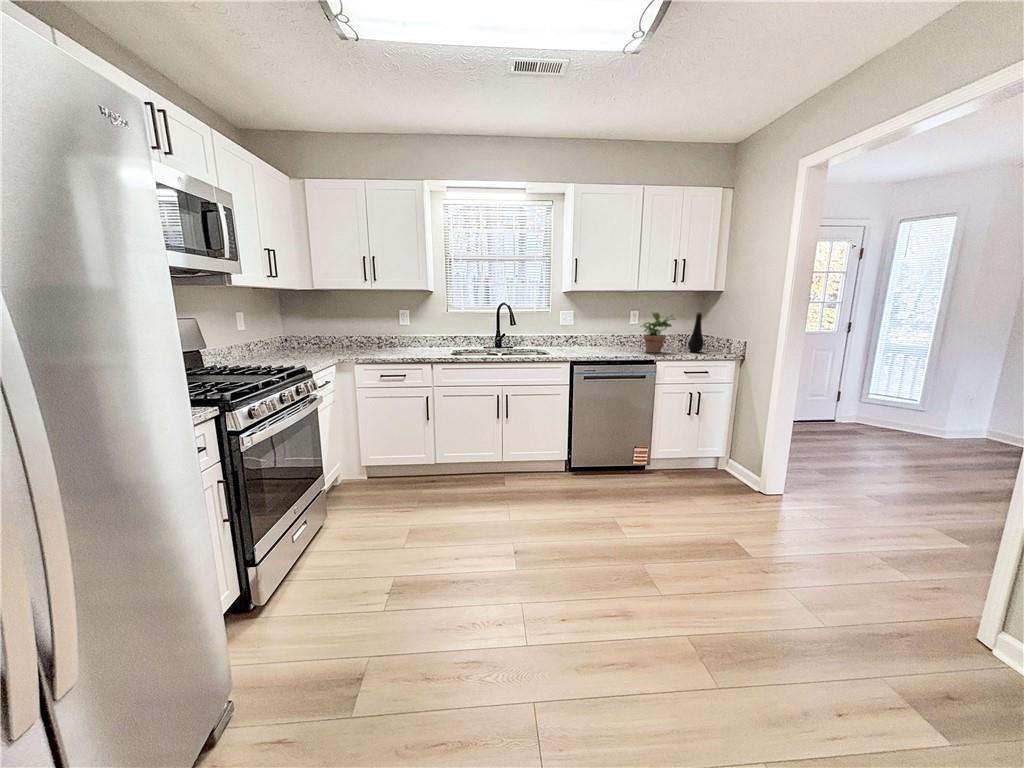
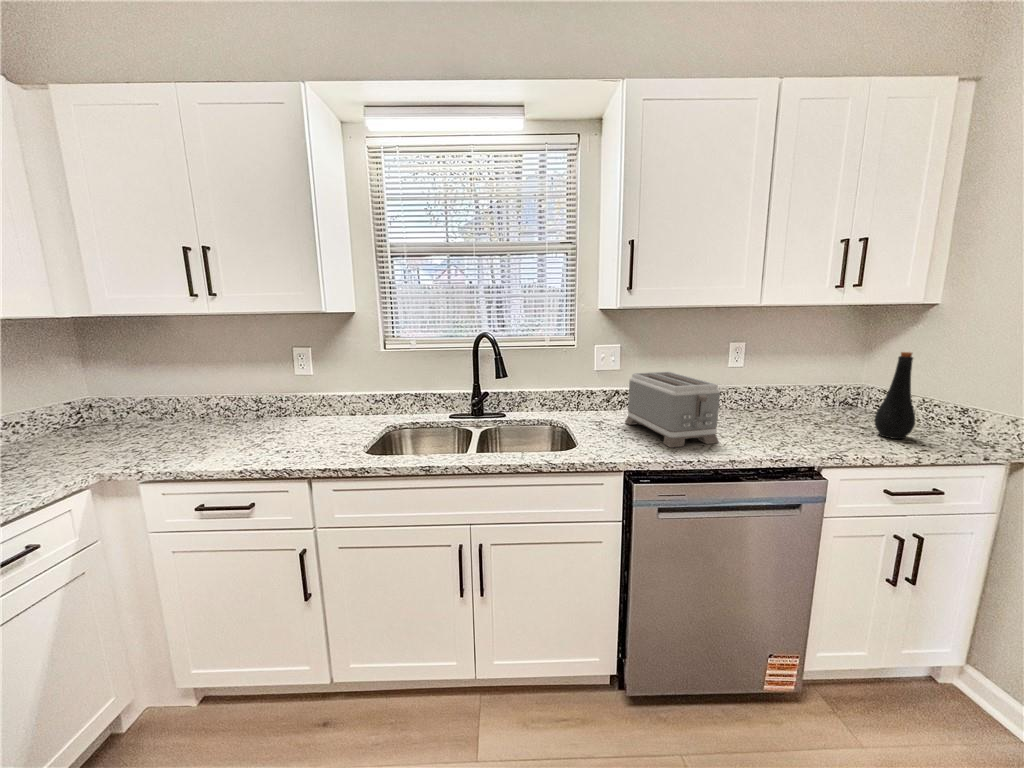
potted plant: present [640,313,675,353] -> none [763,356,854,441]
toaster: none [574,323,616,354] -> present [625,372,720,448]

